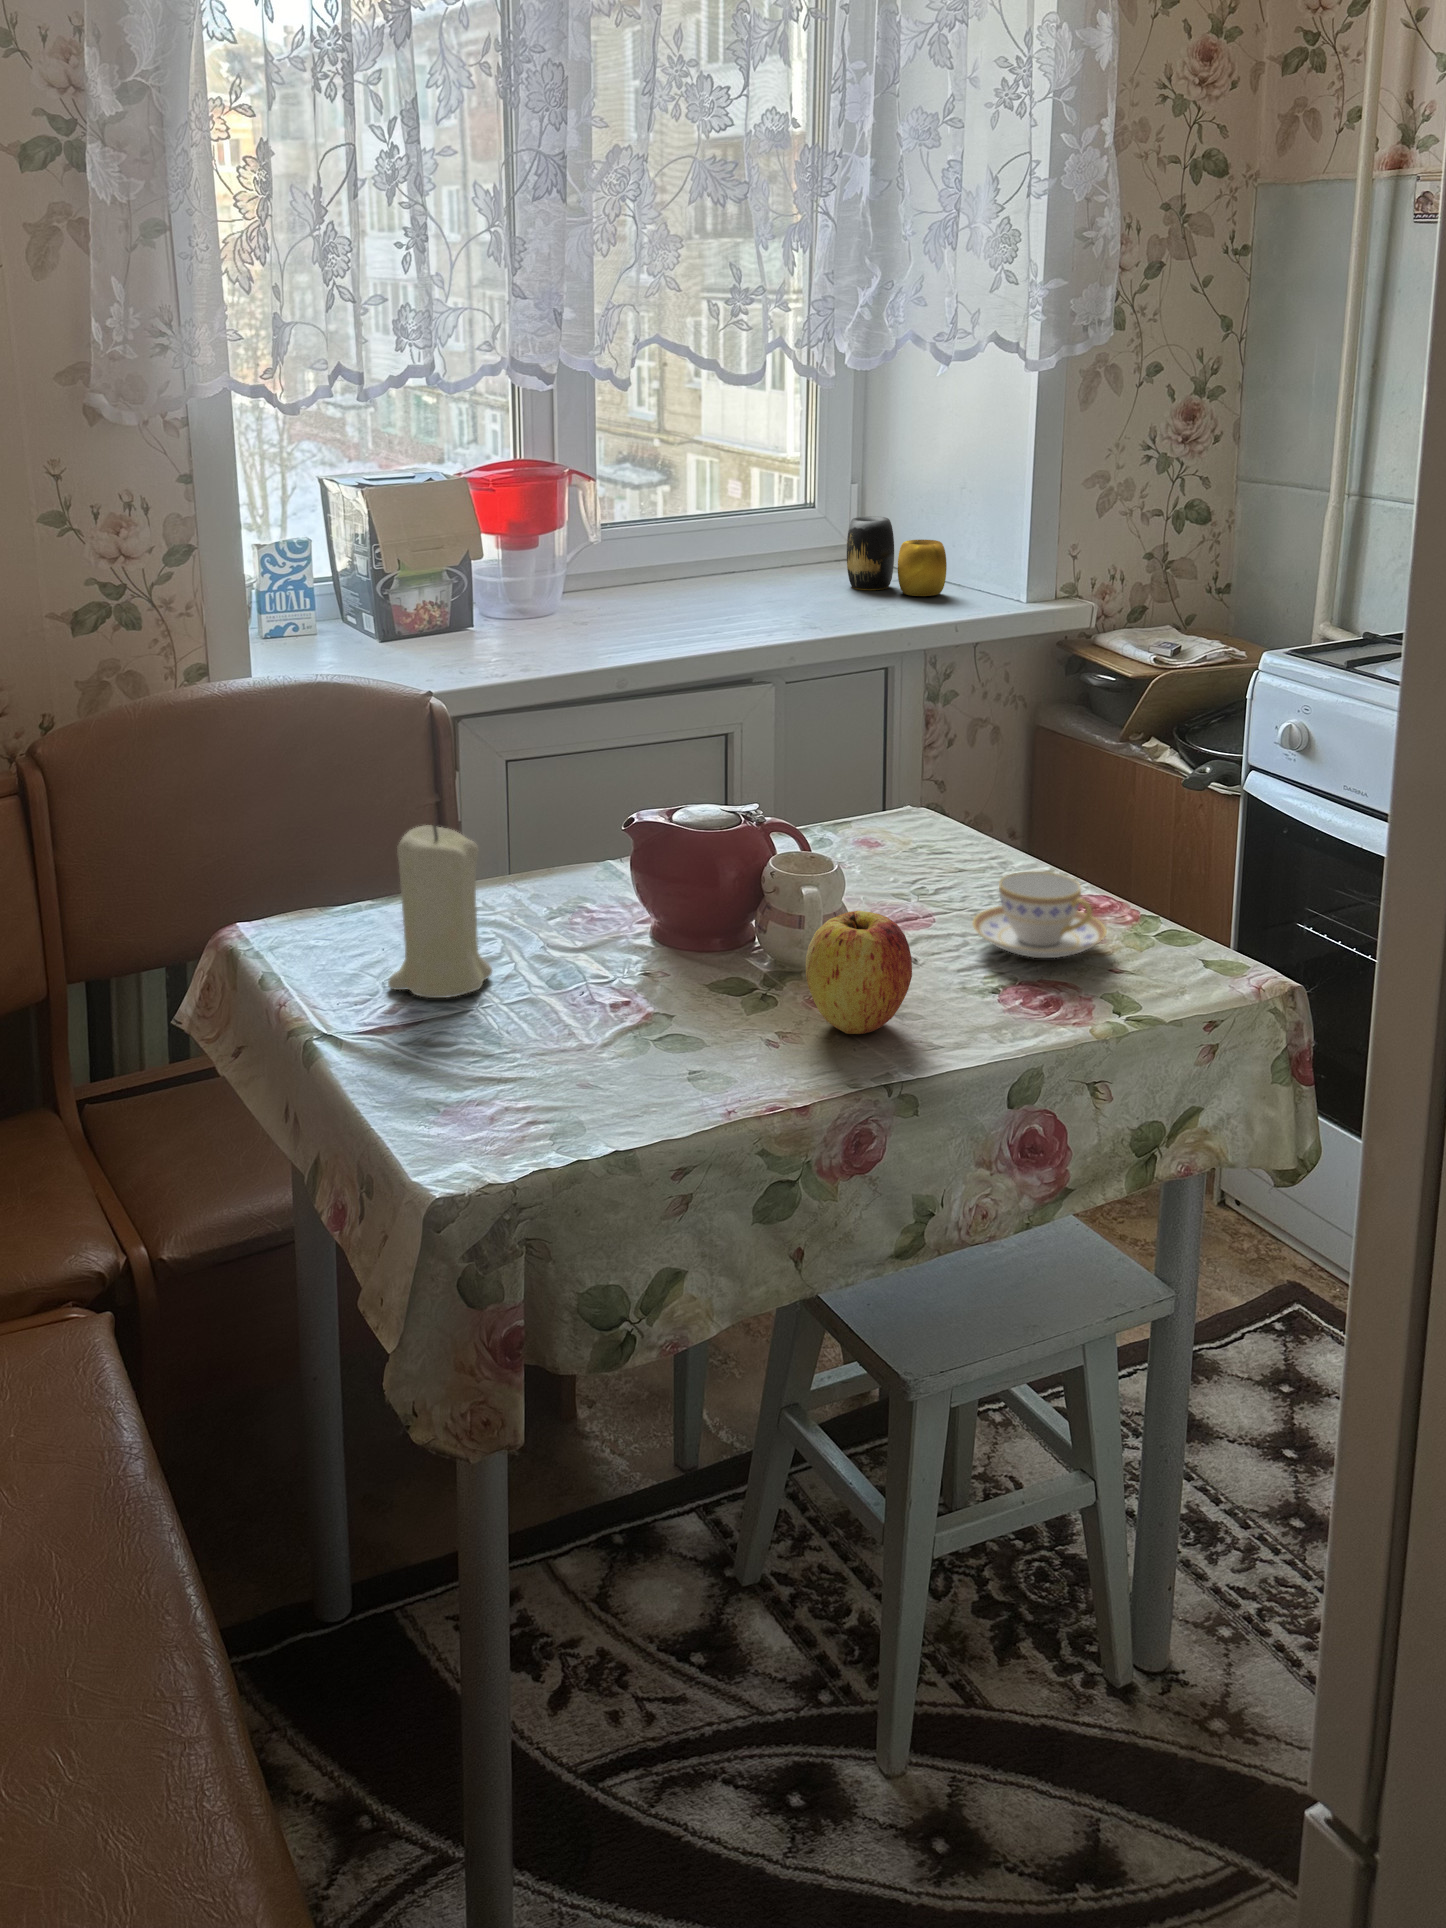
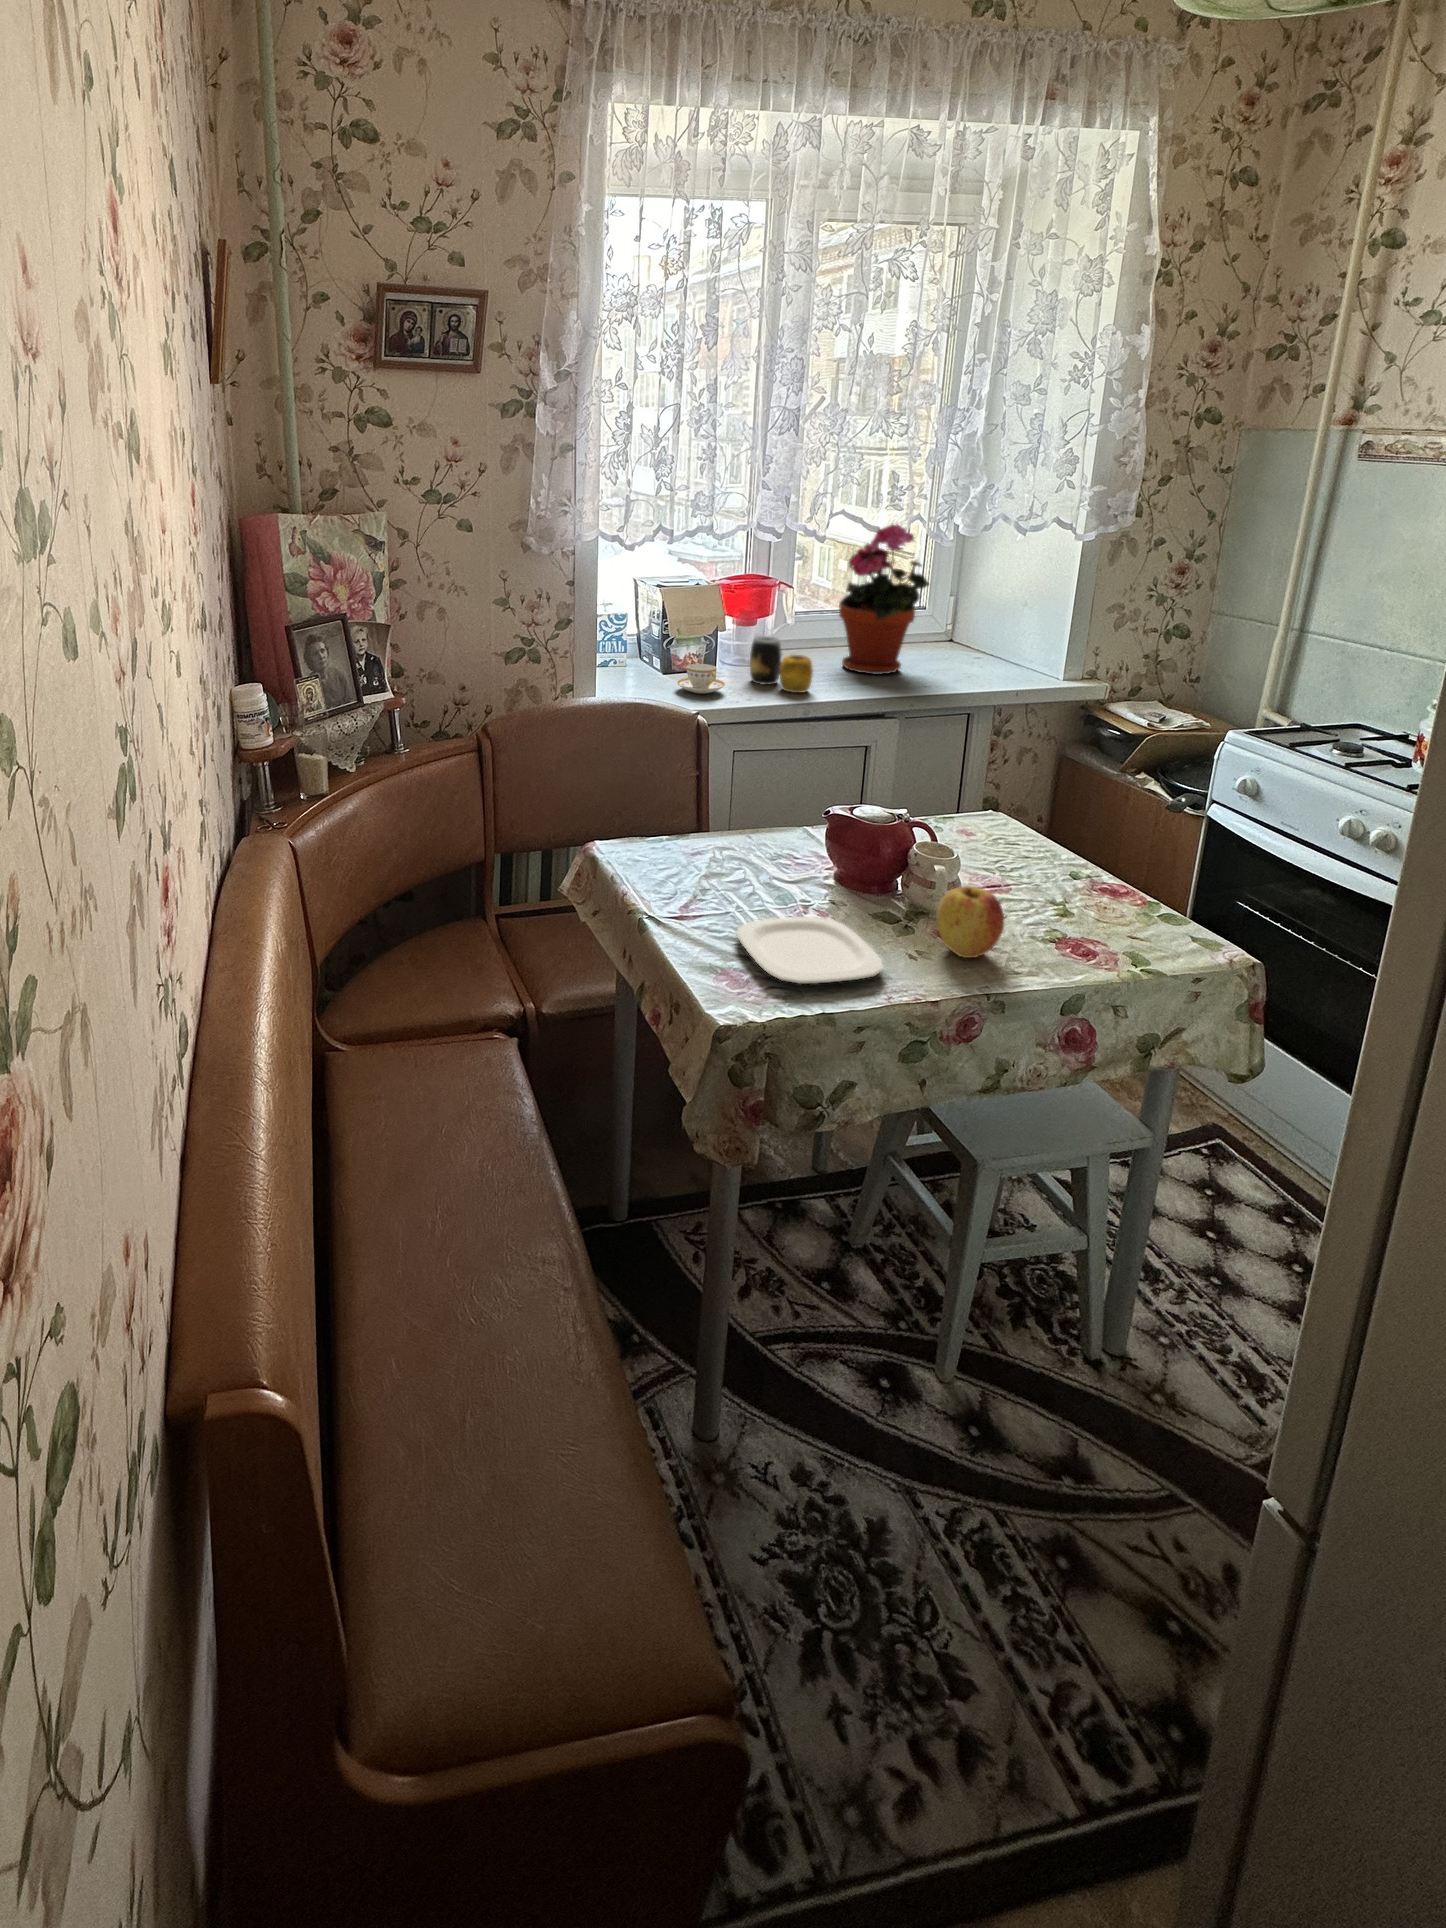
potted plant: none [670,354,813,613] -> present [839,524,929,674]
vase: present [847,516,947,596] -> present [750,636,813,693]
candle: present [388,825,492,998] -> none [685,804,744,902]
teacup: present [973,872,1107,958] -> present [677,664,725,694]
plate: none [470,1000,719,1112] -> present [736,916,884,984]

